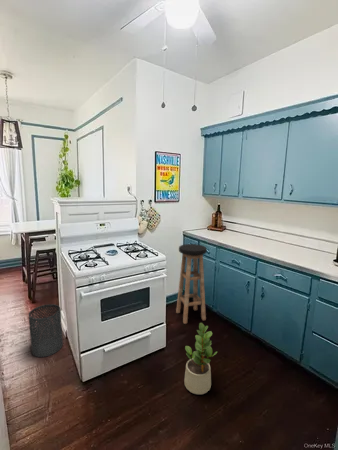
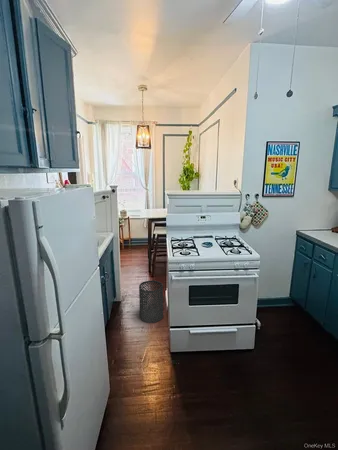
bar stool: present [176,244,207,324] -> none [277,245,321,336]
potted plant: present [184,323,217,394] -> none [264,335,305,412]

